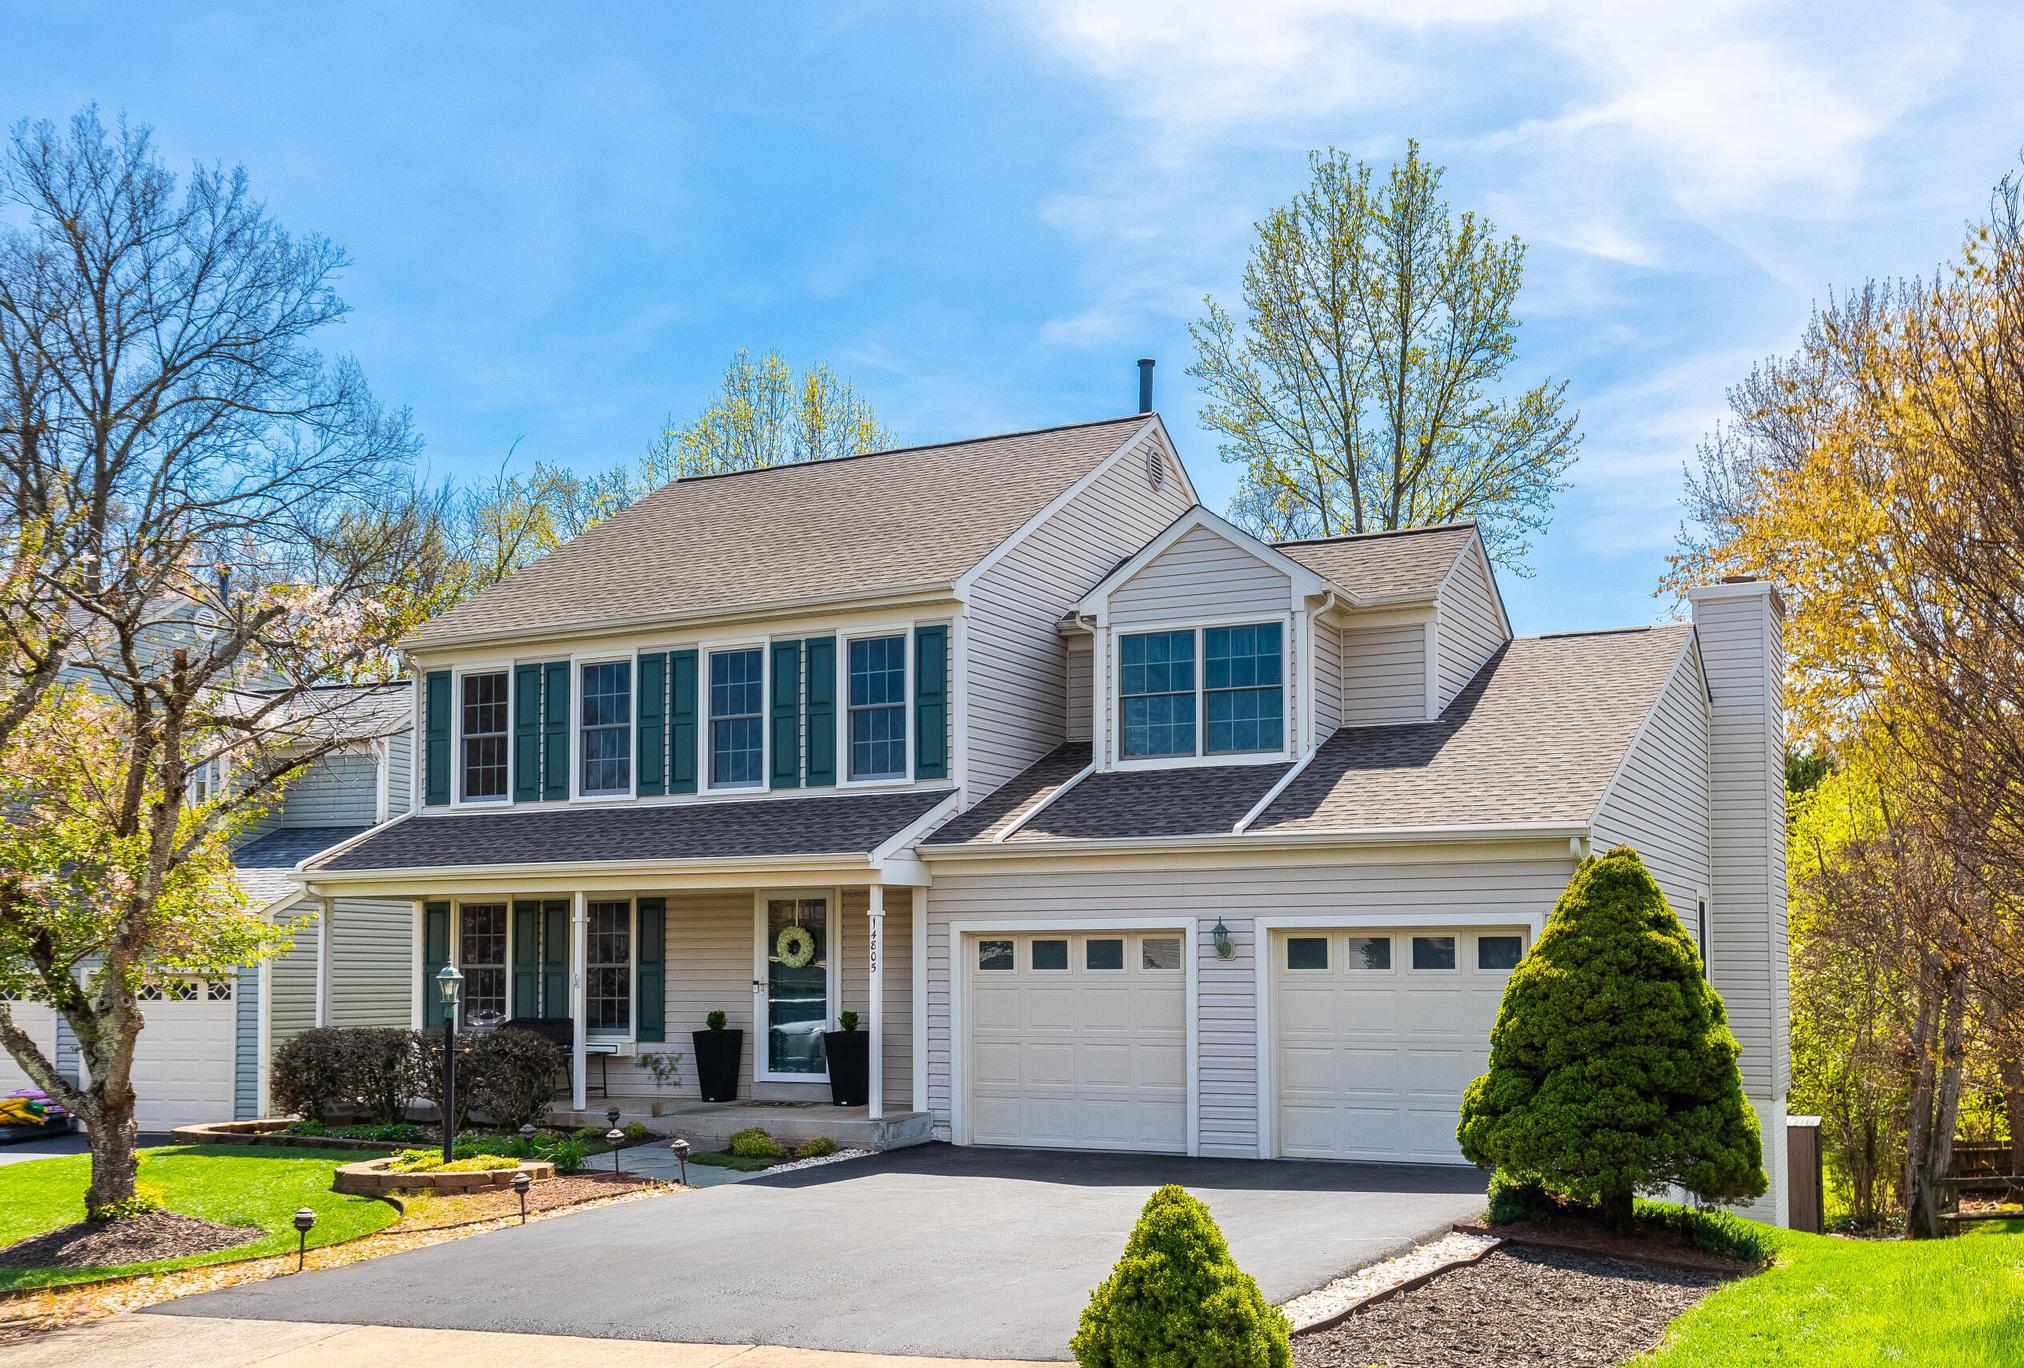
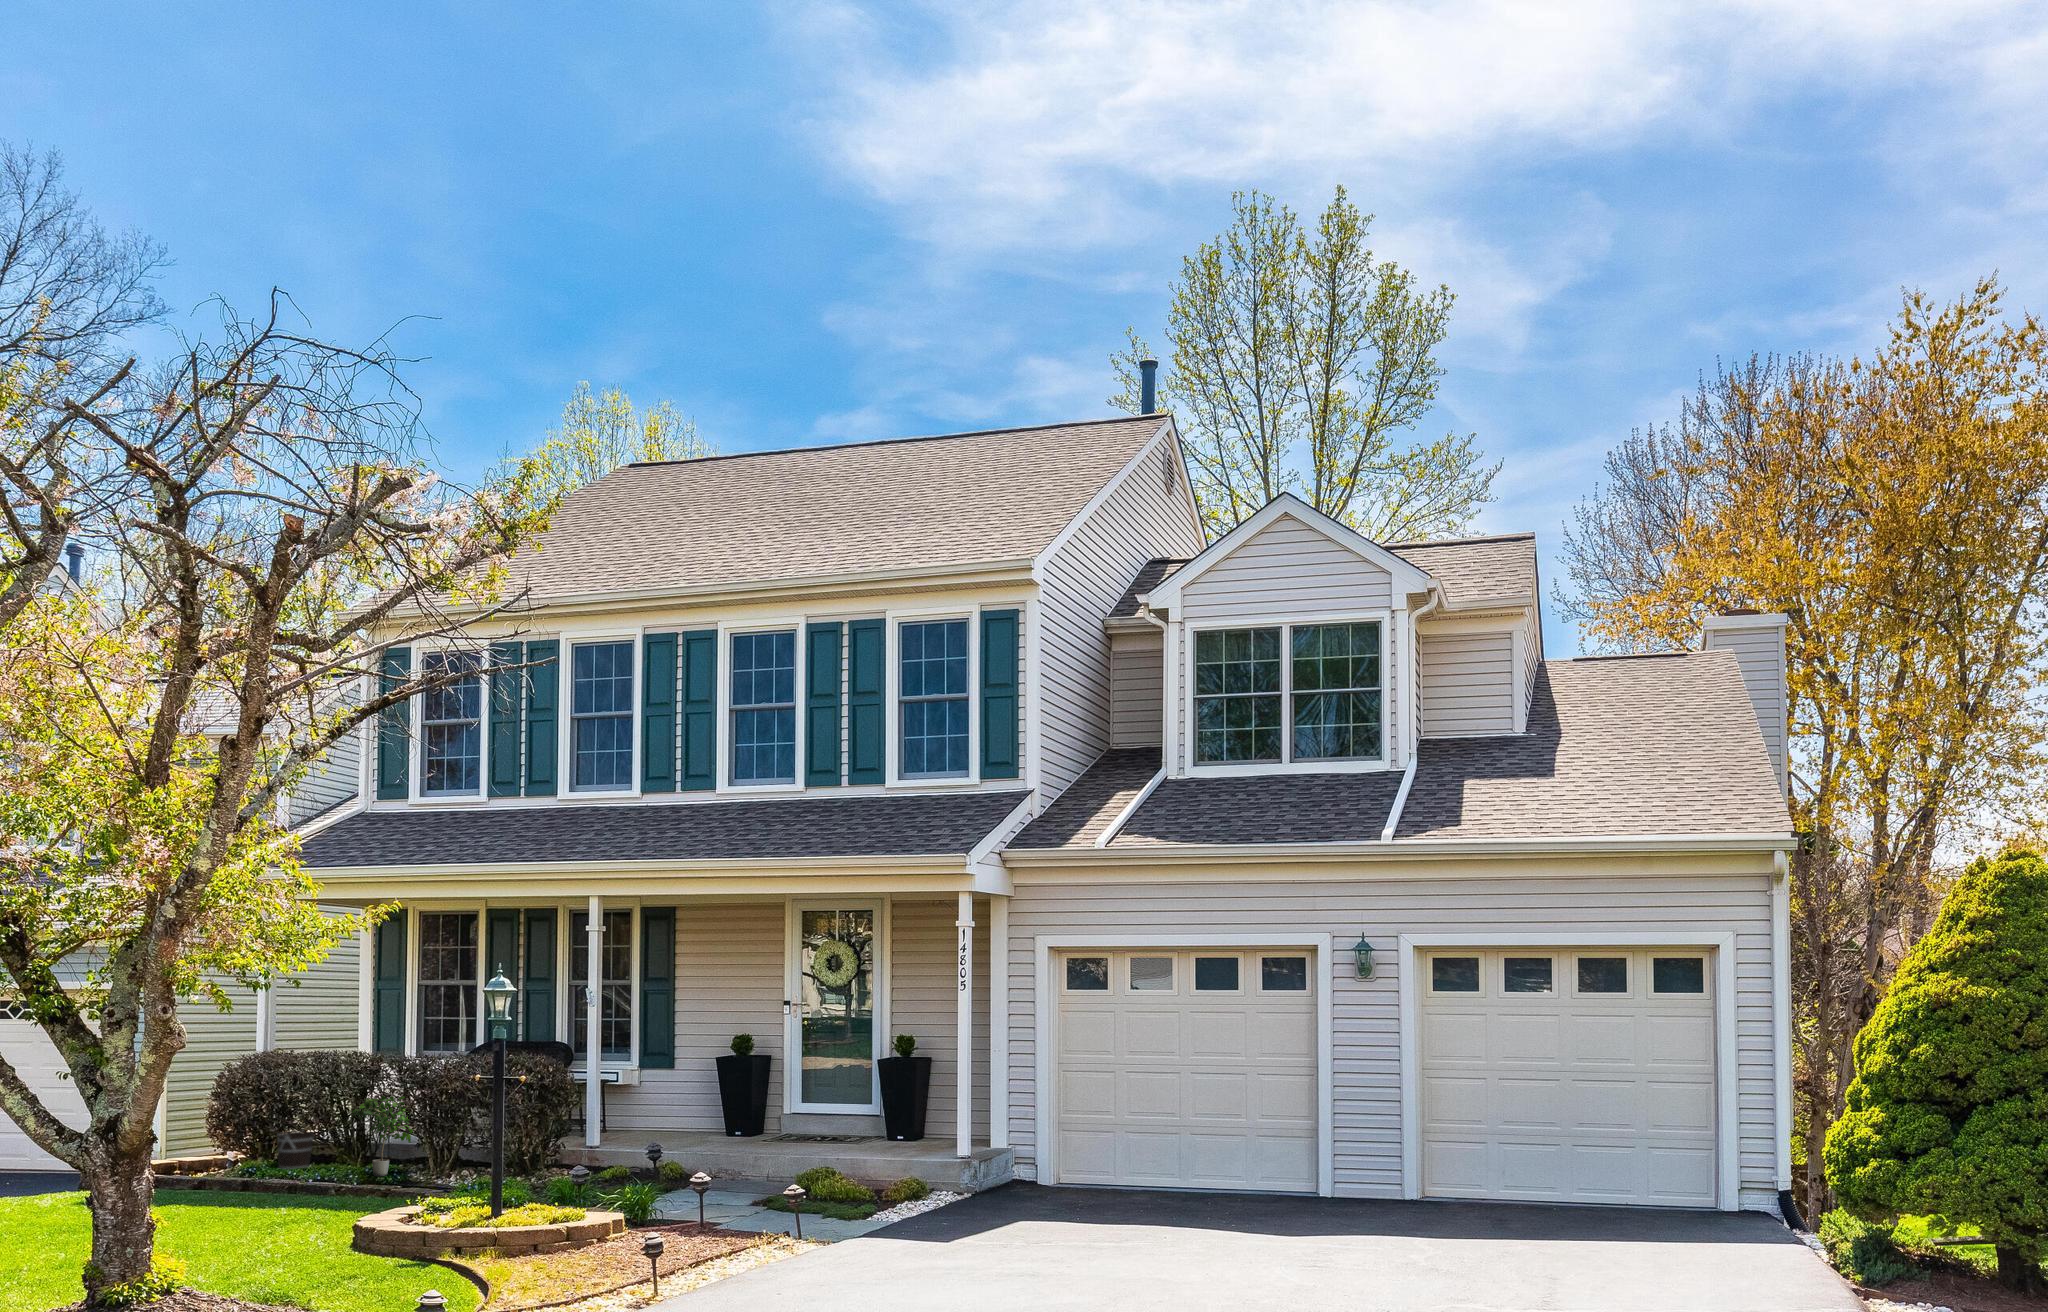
potted plant: present [635,1052,682,1117] -> present [352,1096,413,1176]

